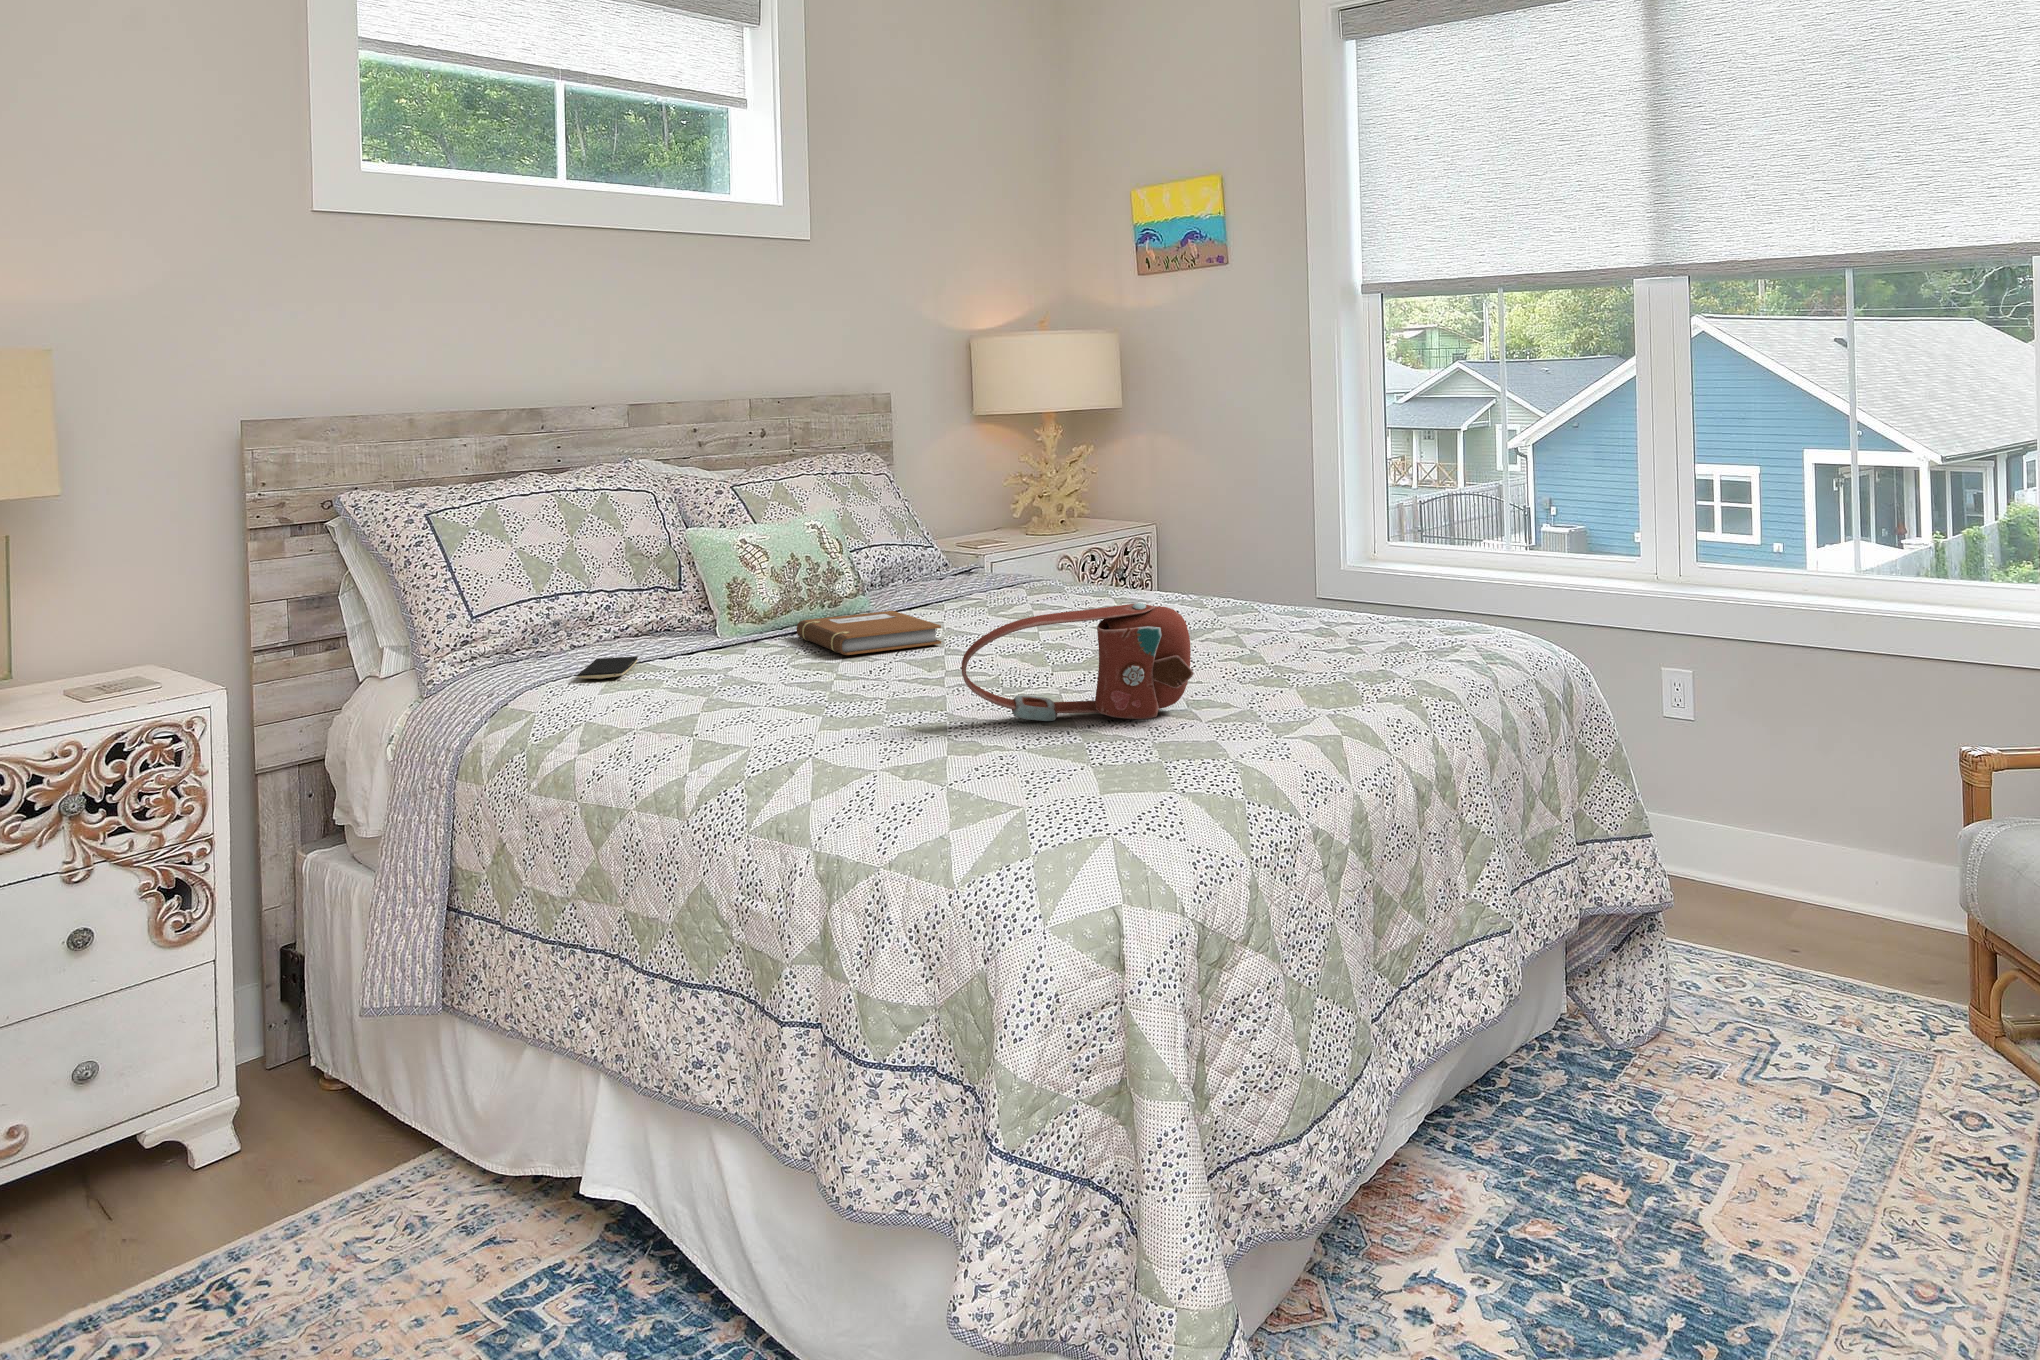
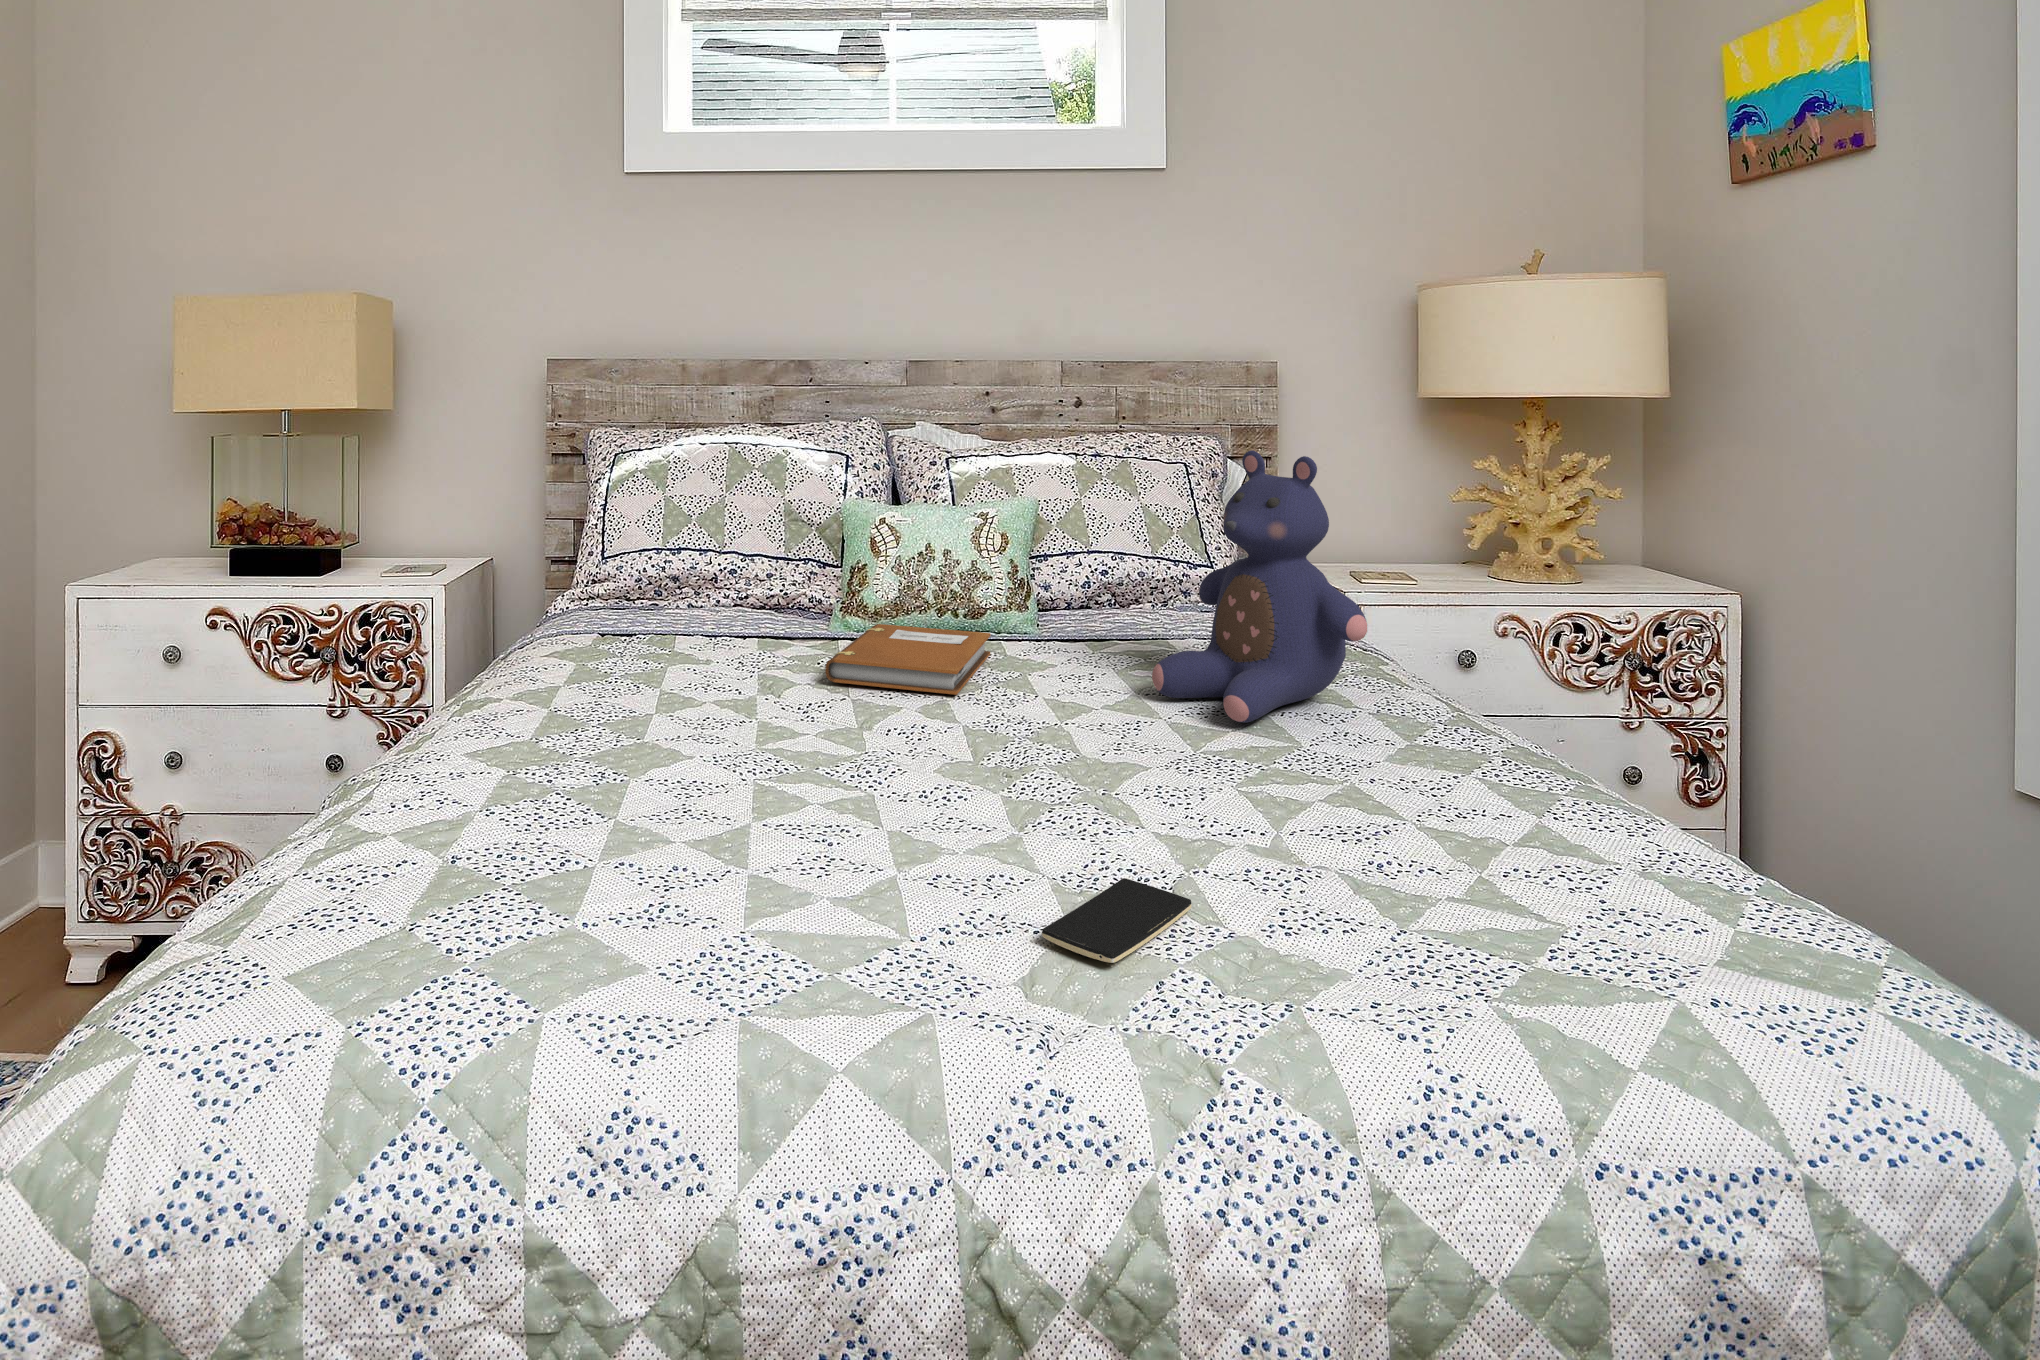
teddy bear: none [1035,447,1168,620] -> present [1152,450,1367,722]
handbag: present [961,603,1194,721] -> none [621,712,901,928]
smartphone: present [578,657,638,679] -> present [1042,878,1192,963]

